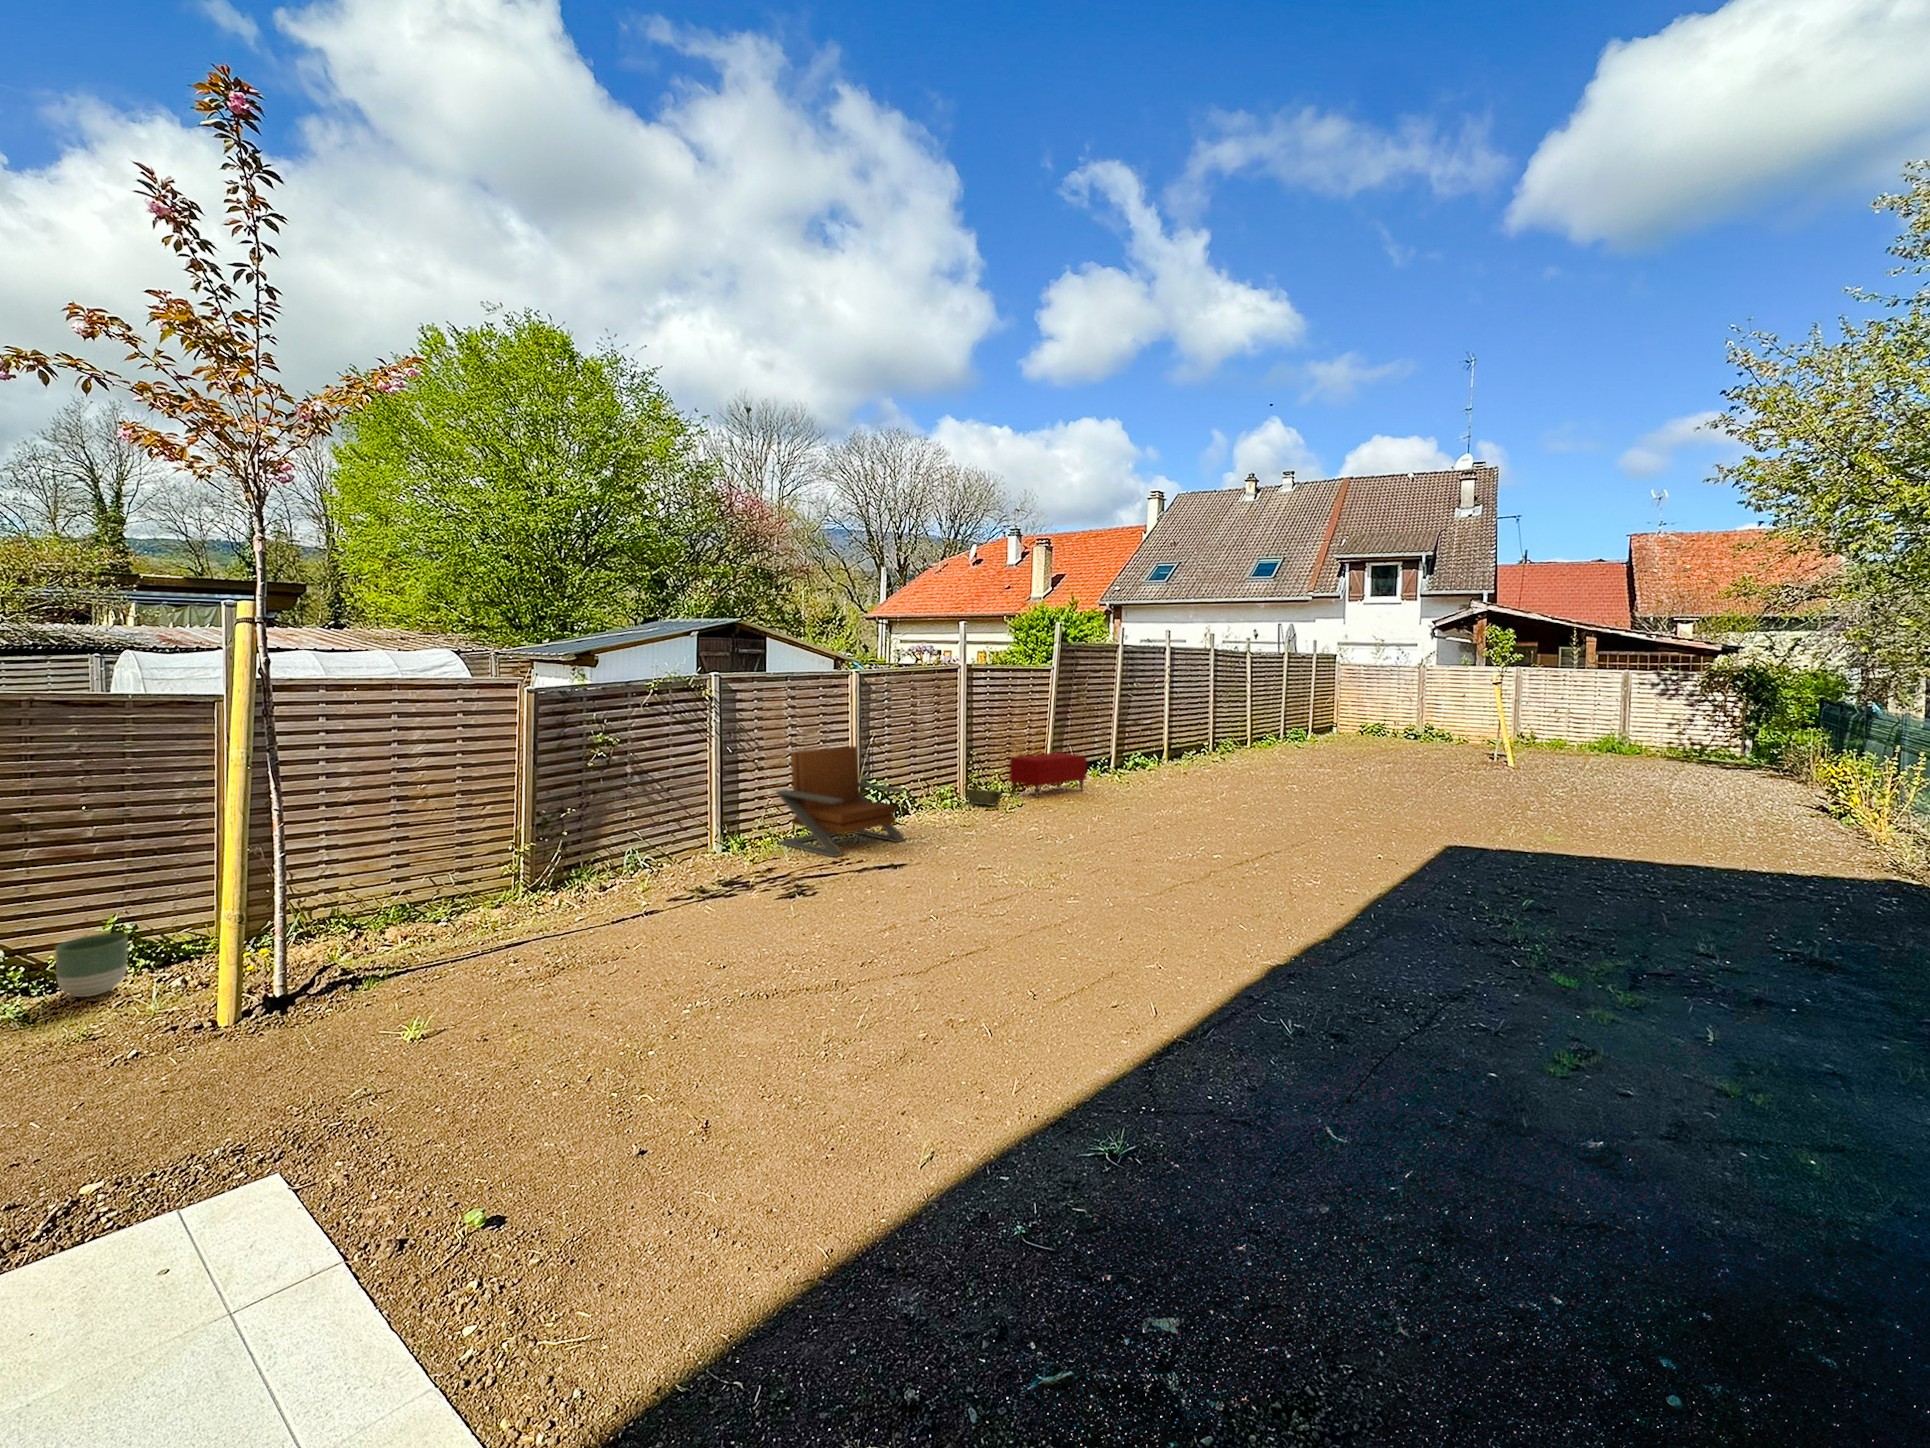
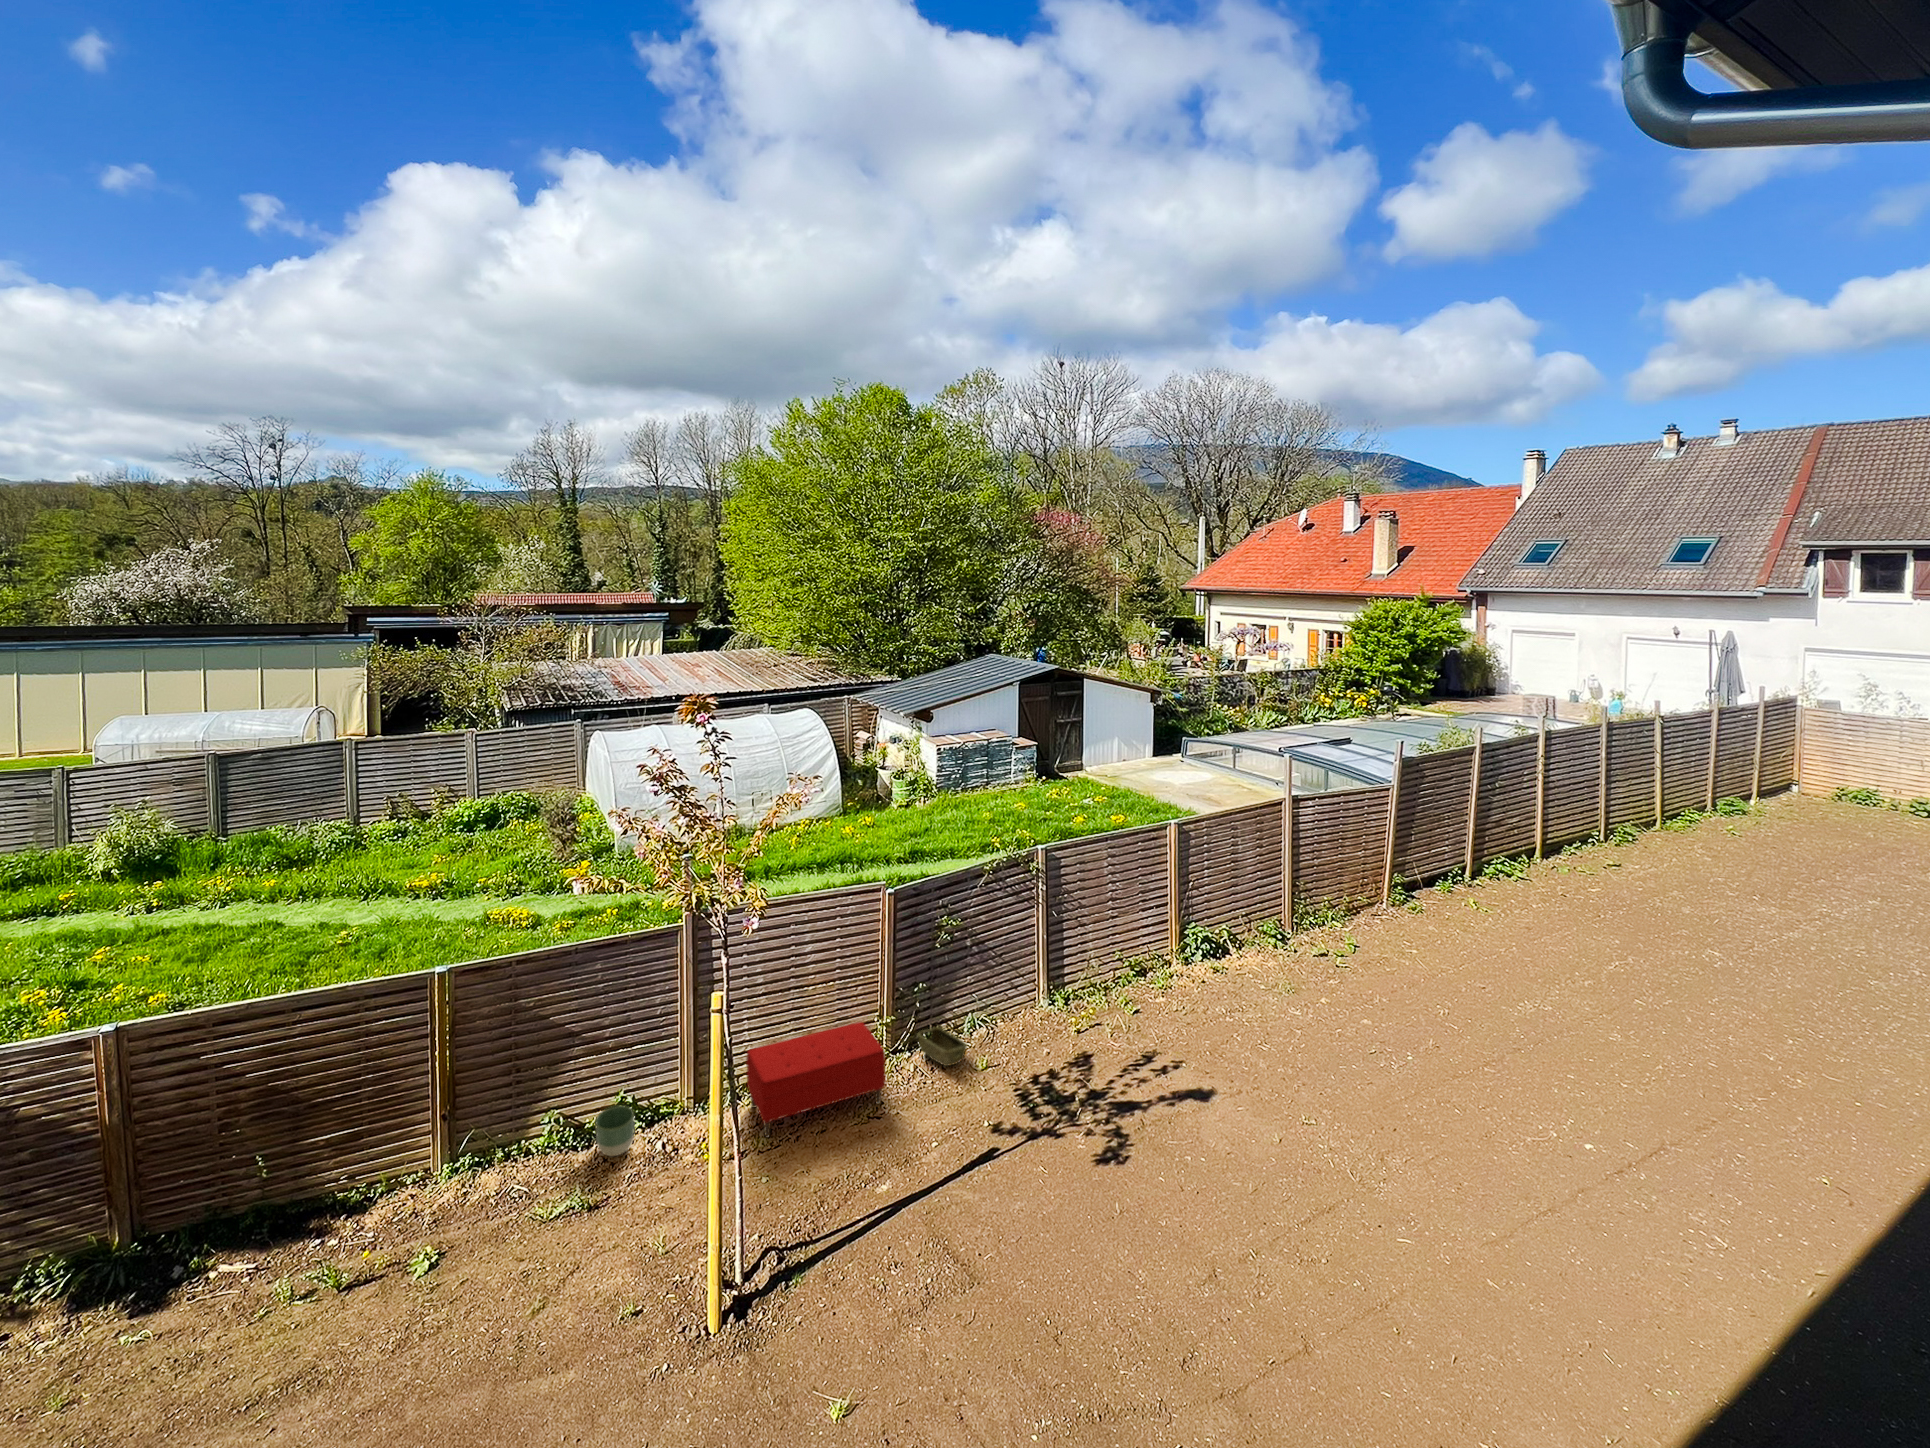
lounge chair: present [776,746,906,857] -> none [1095,900,1225,1031]
bench: present [1009,752,1087,798] -> present [746,1022,886,1138]
woven basket: present [965,788,1002,806] -> present [917,1028,967,1066]

